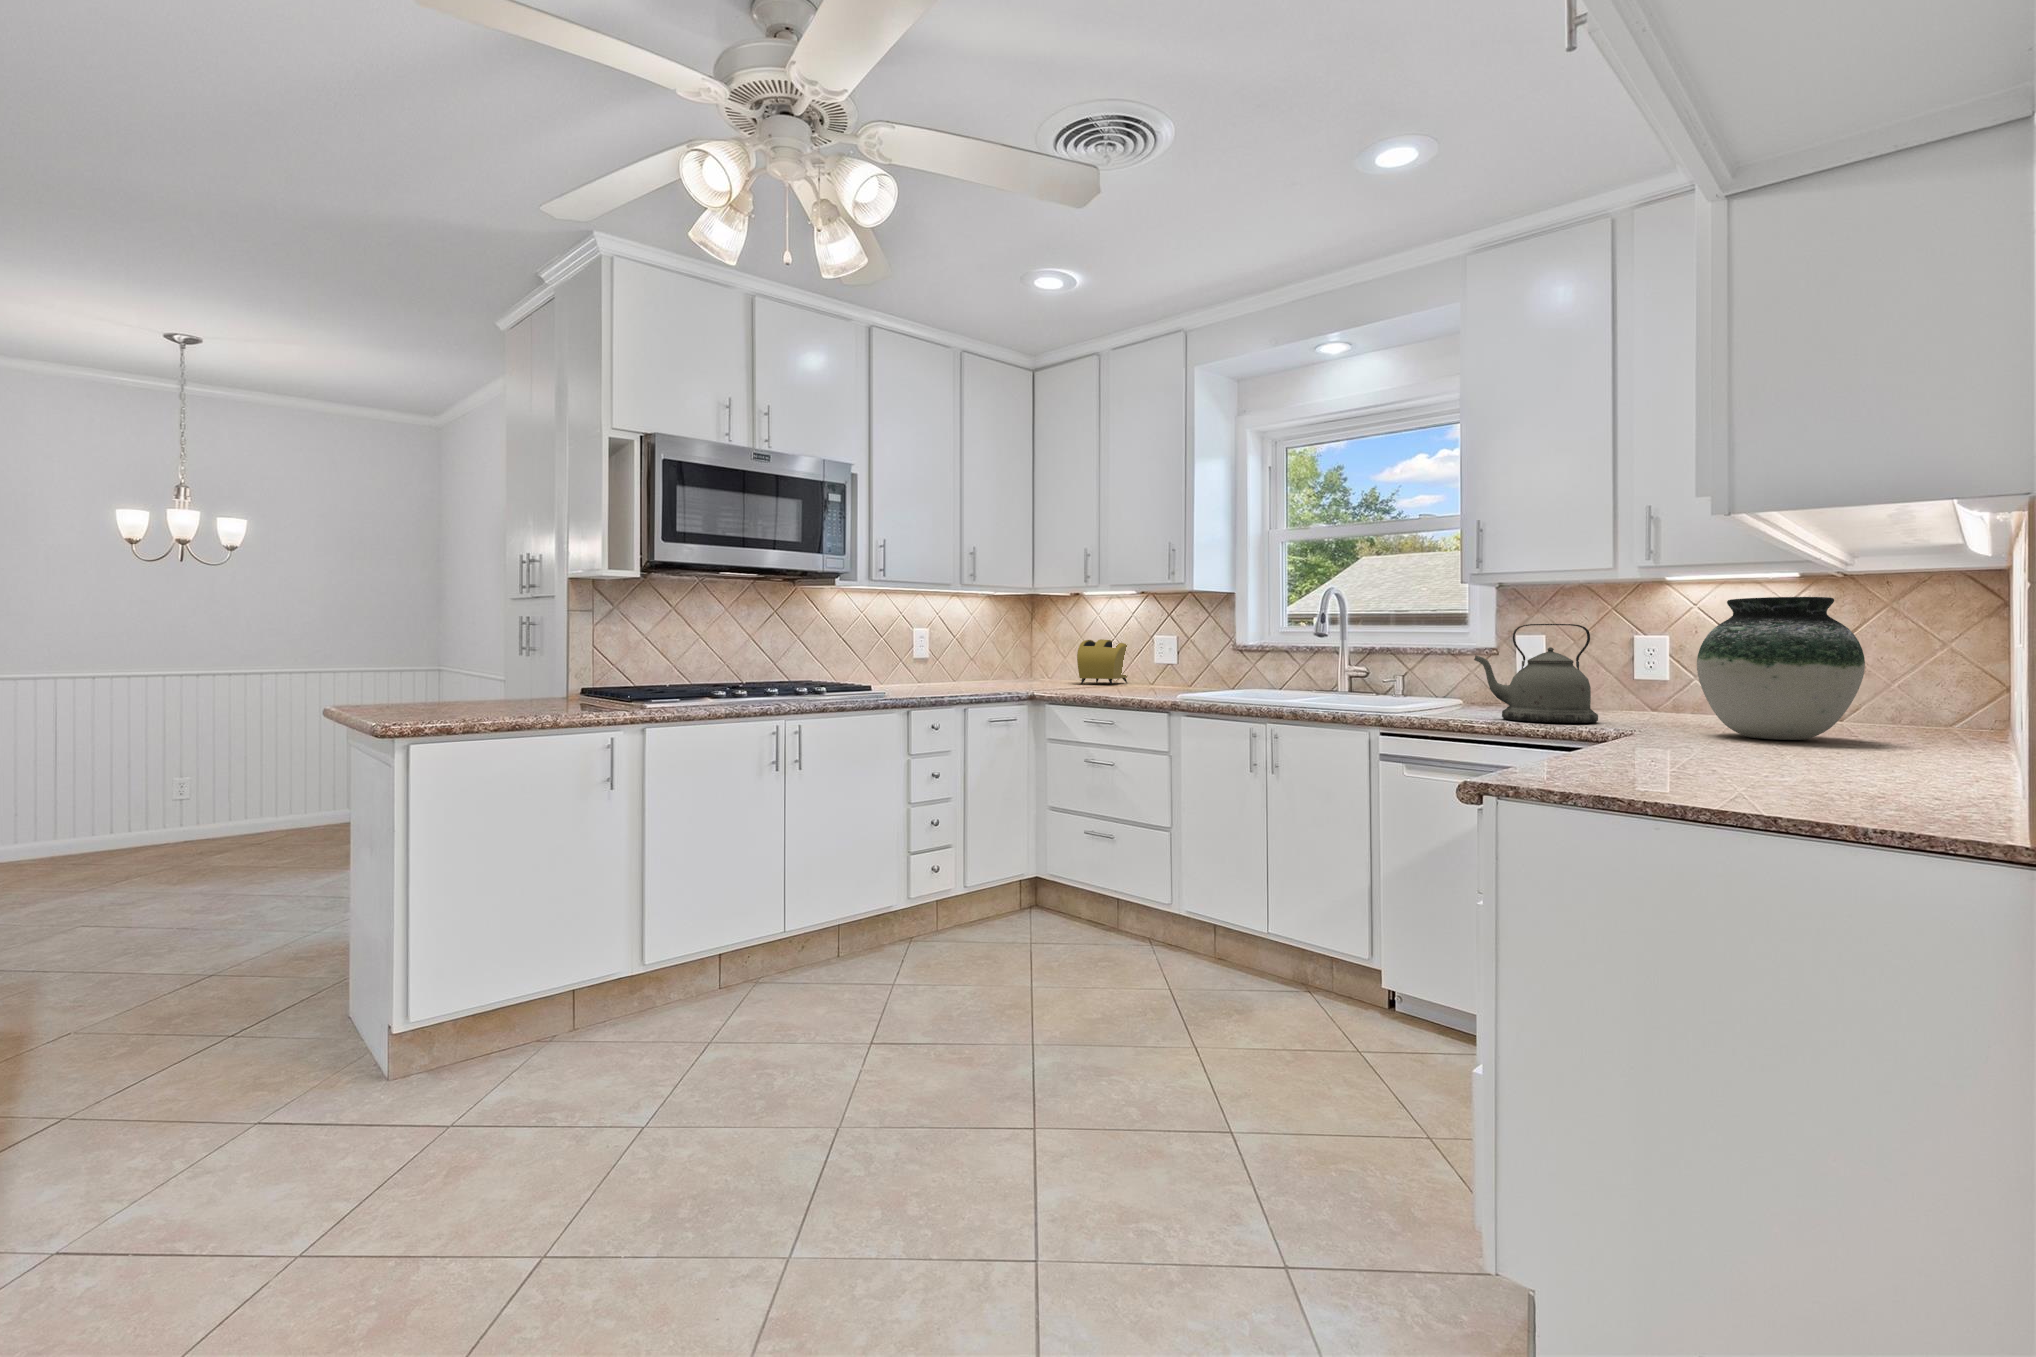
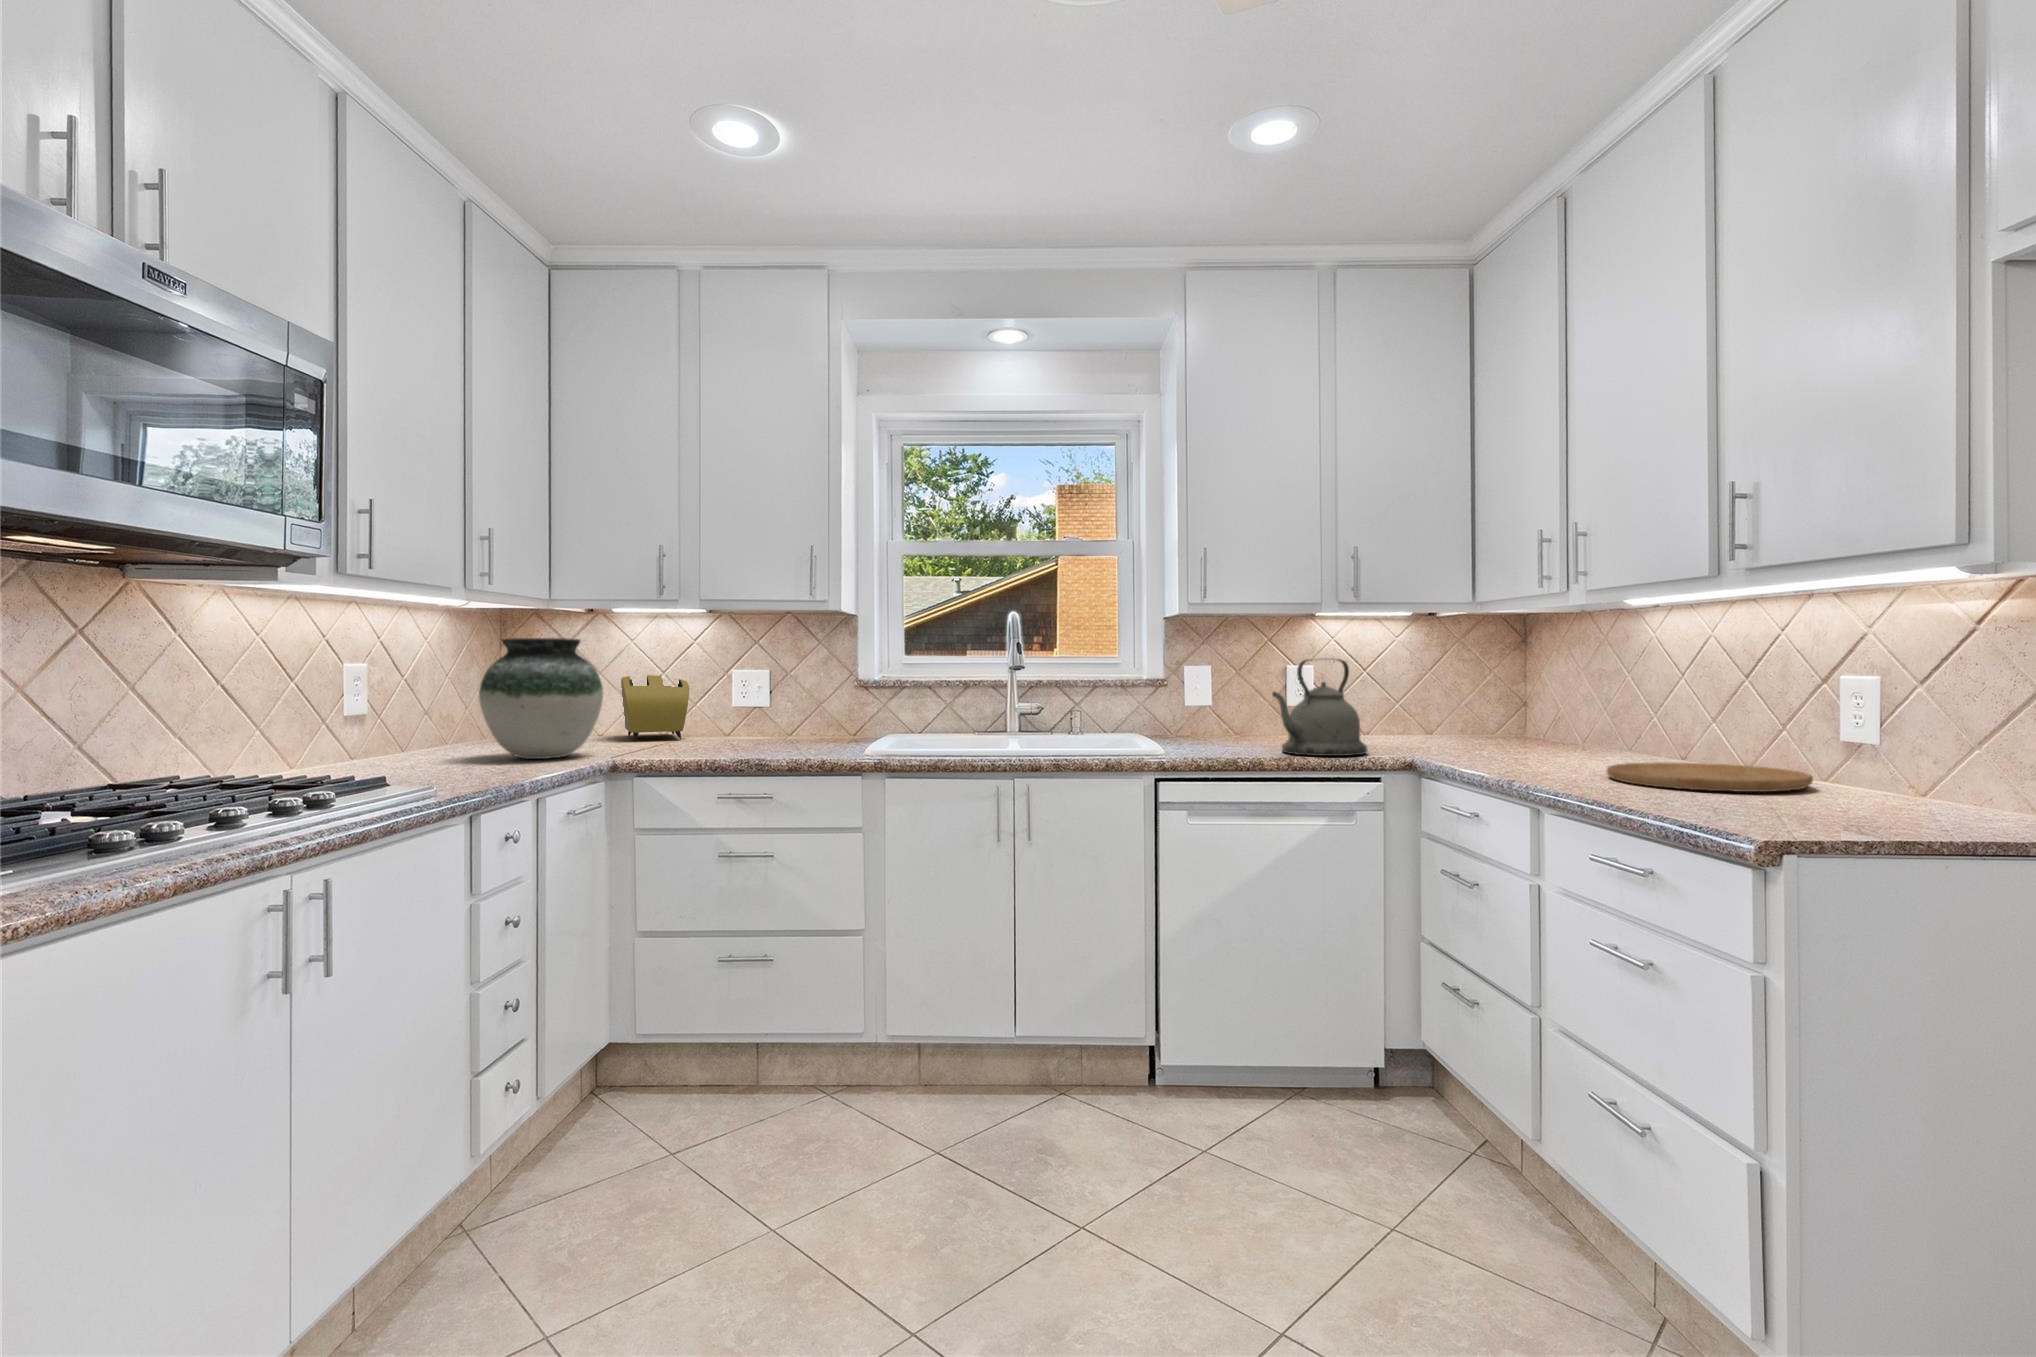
vase: present [1697,597,1865,740] -> present [479,638,603,759]
cutting board: none [1683,741,1949,775] -> present [1607,762,1813,792]

